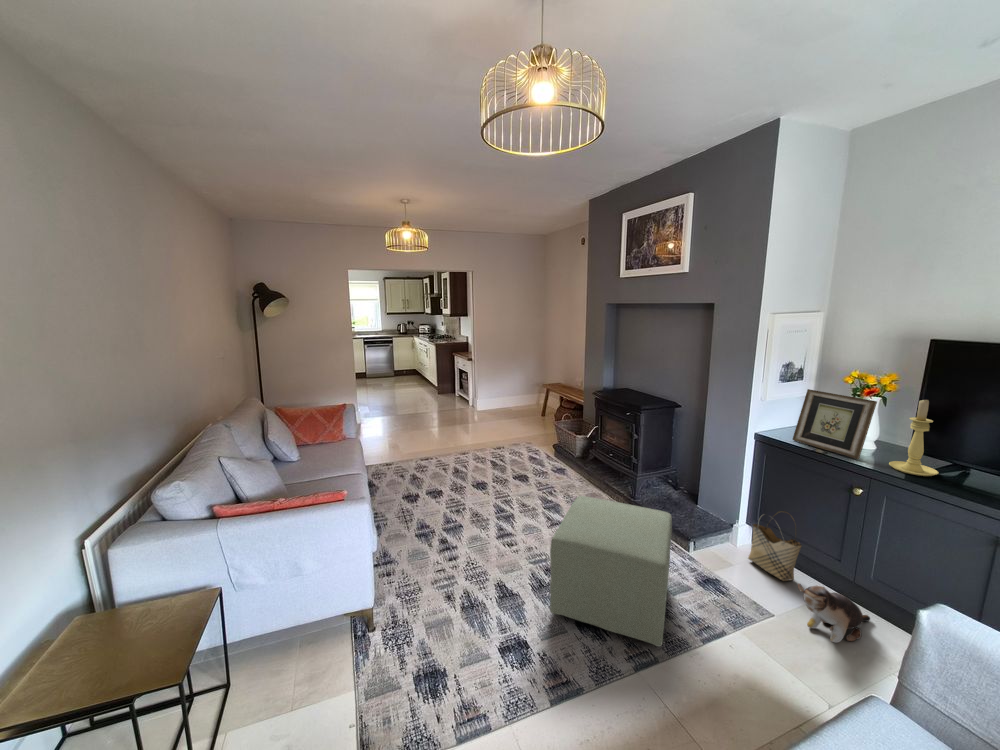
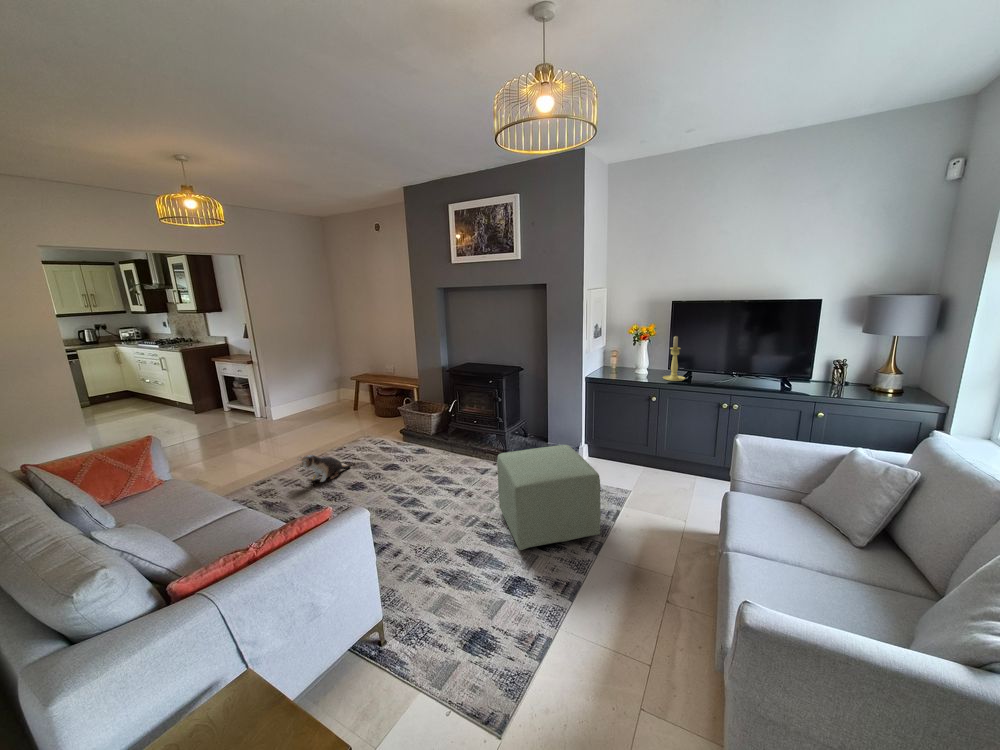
picture frame: present [793,389,877,459] -> none [609,340,653,379]
woven basket: present [748,511,802,581] -> none [596,425,629,471]
plush toy: present [798,583,870,643] -> present [297,454,351,482]

